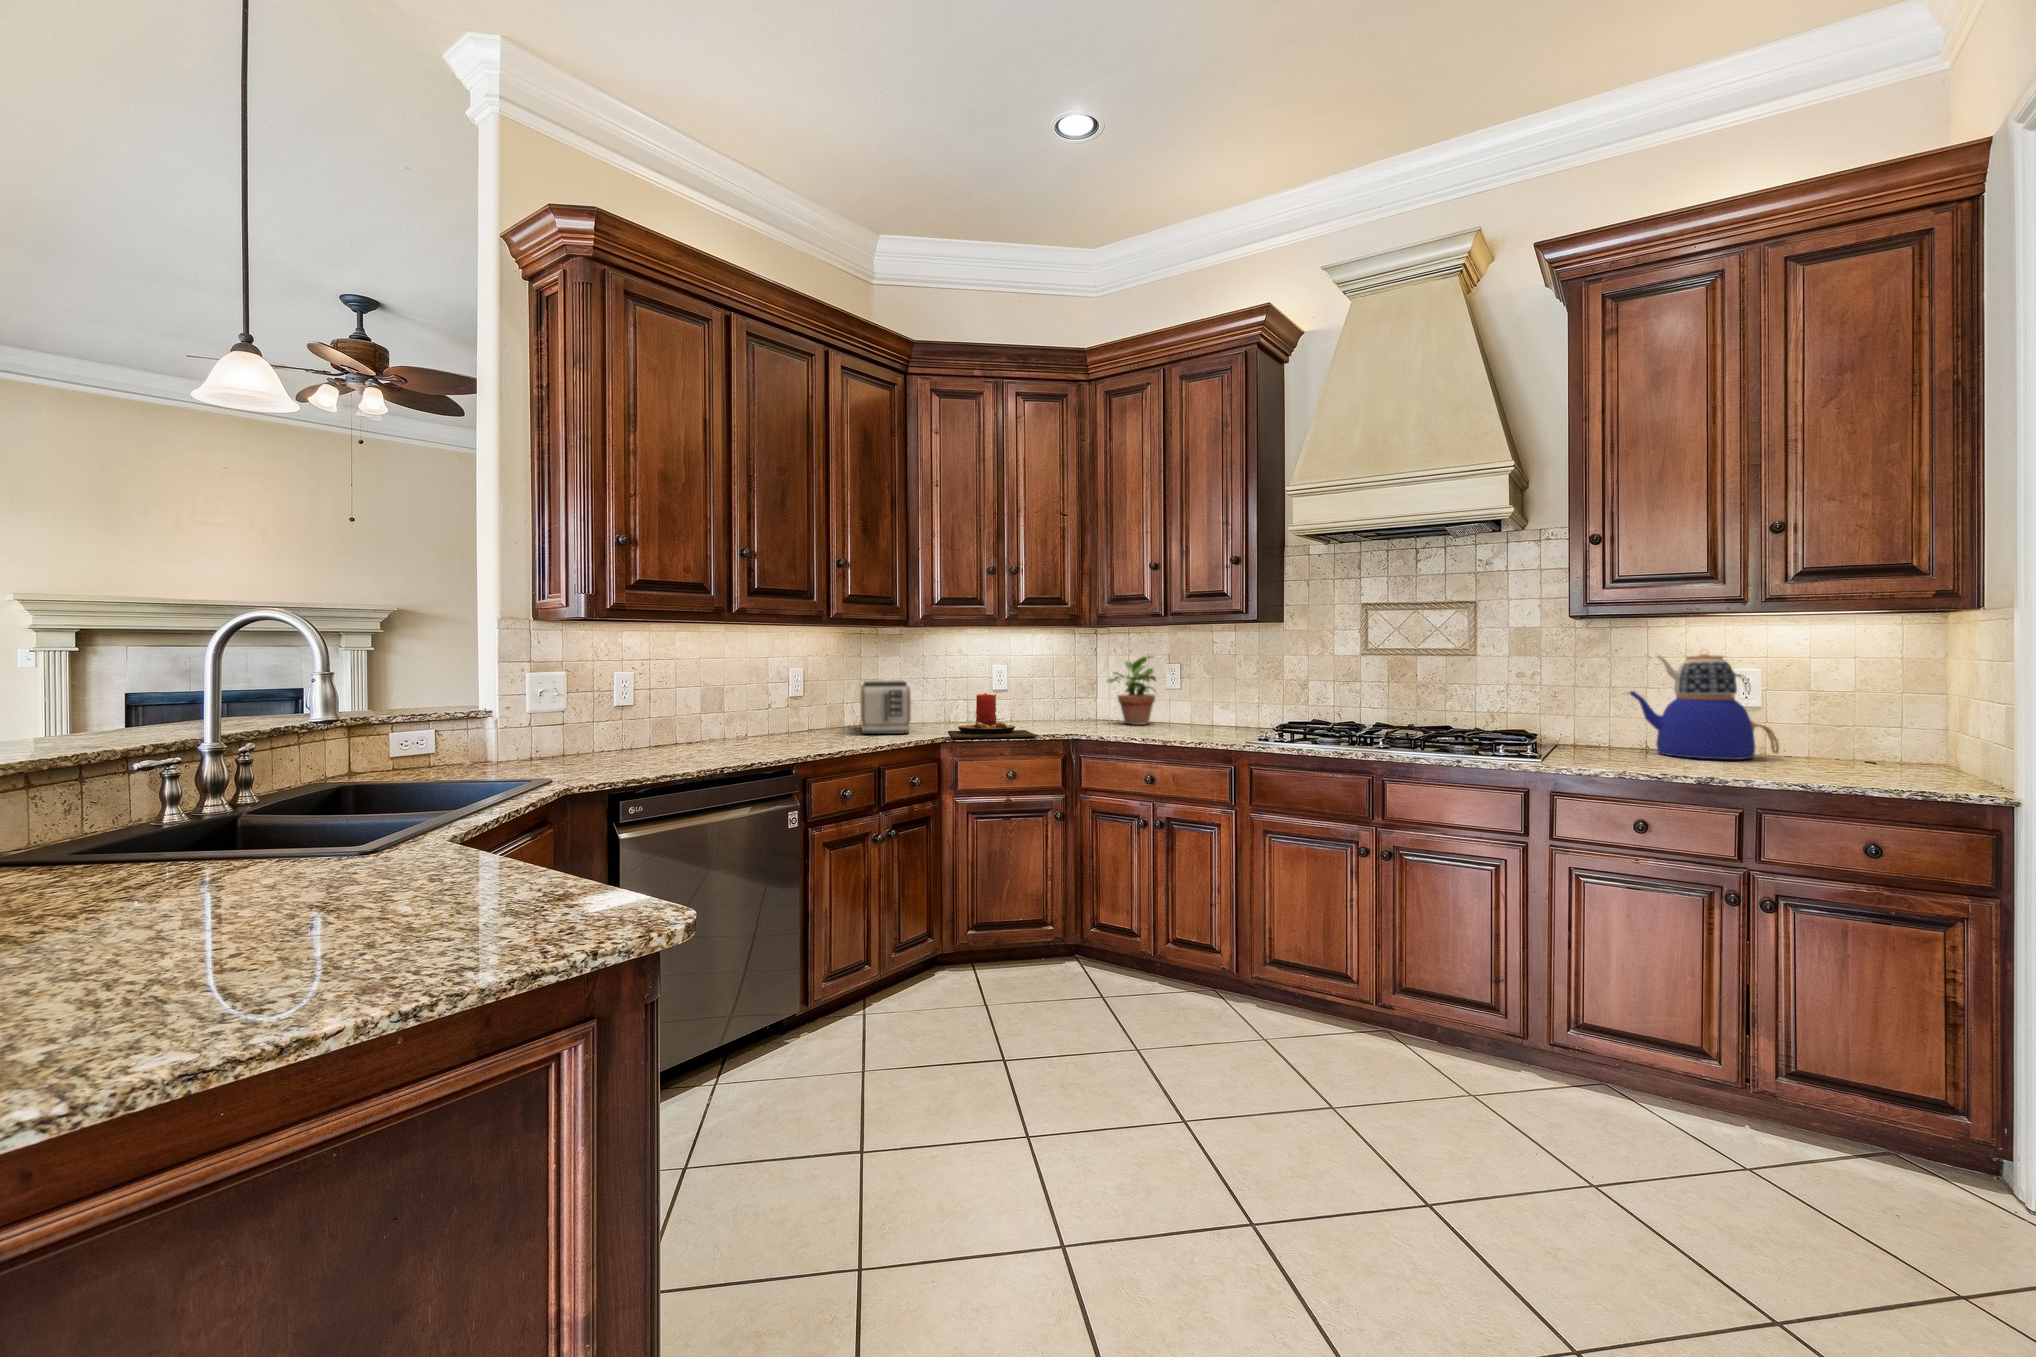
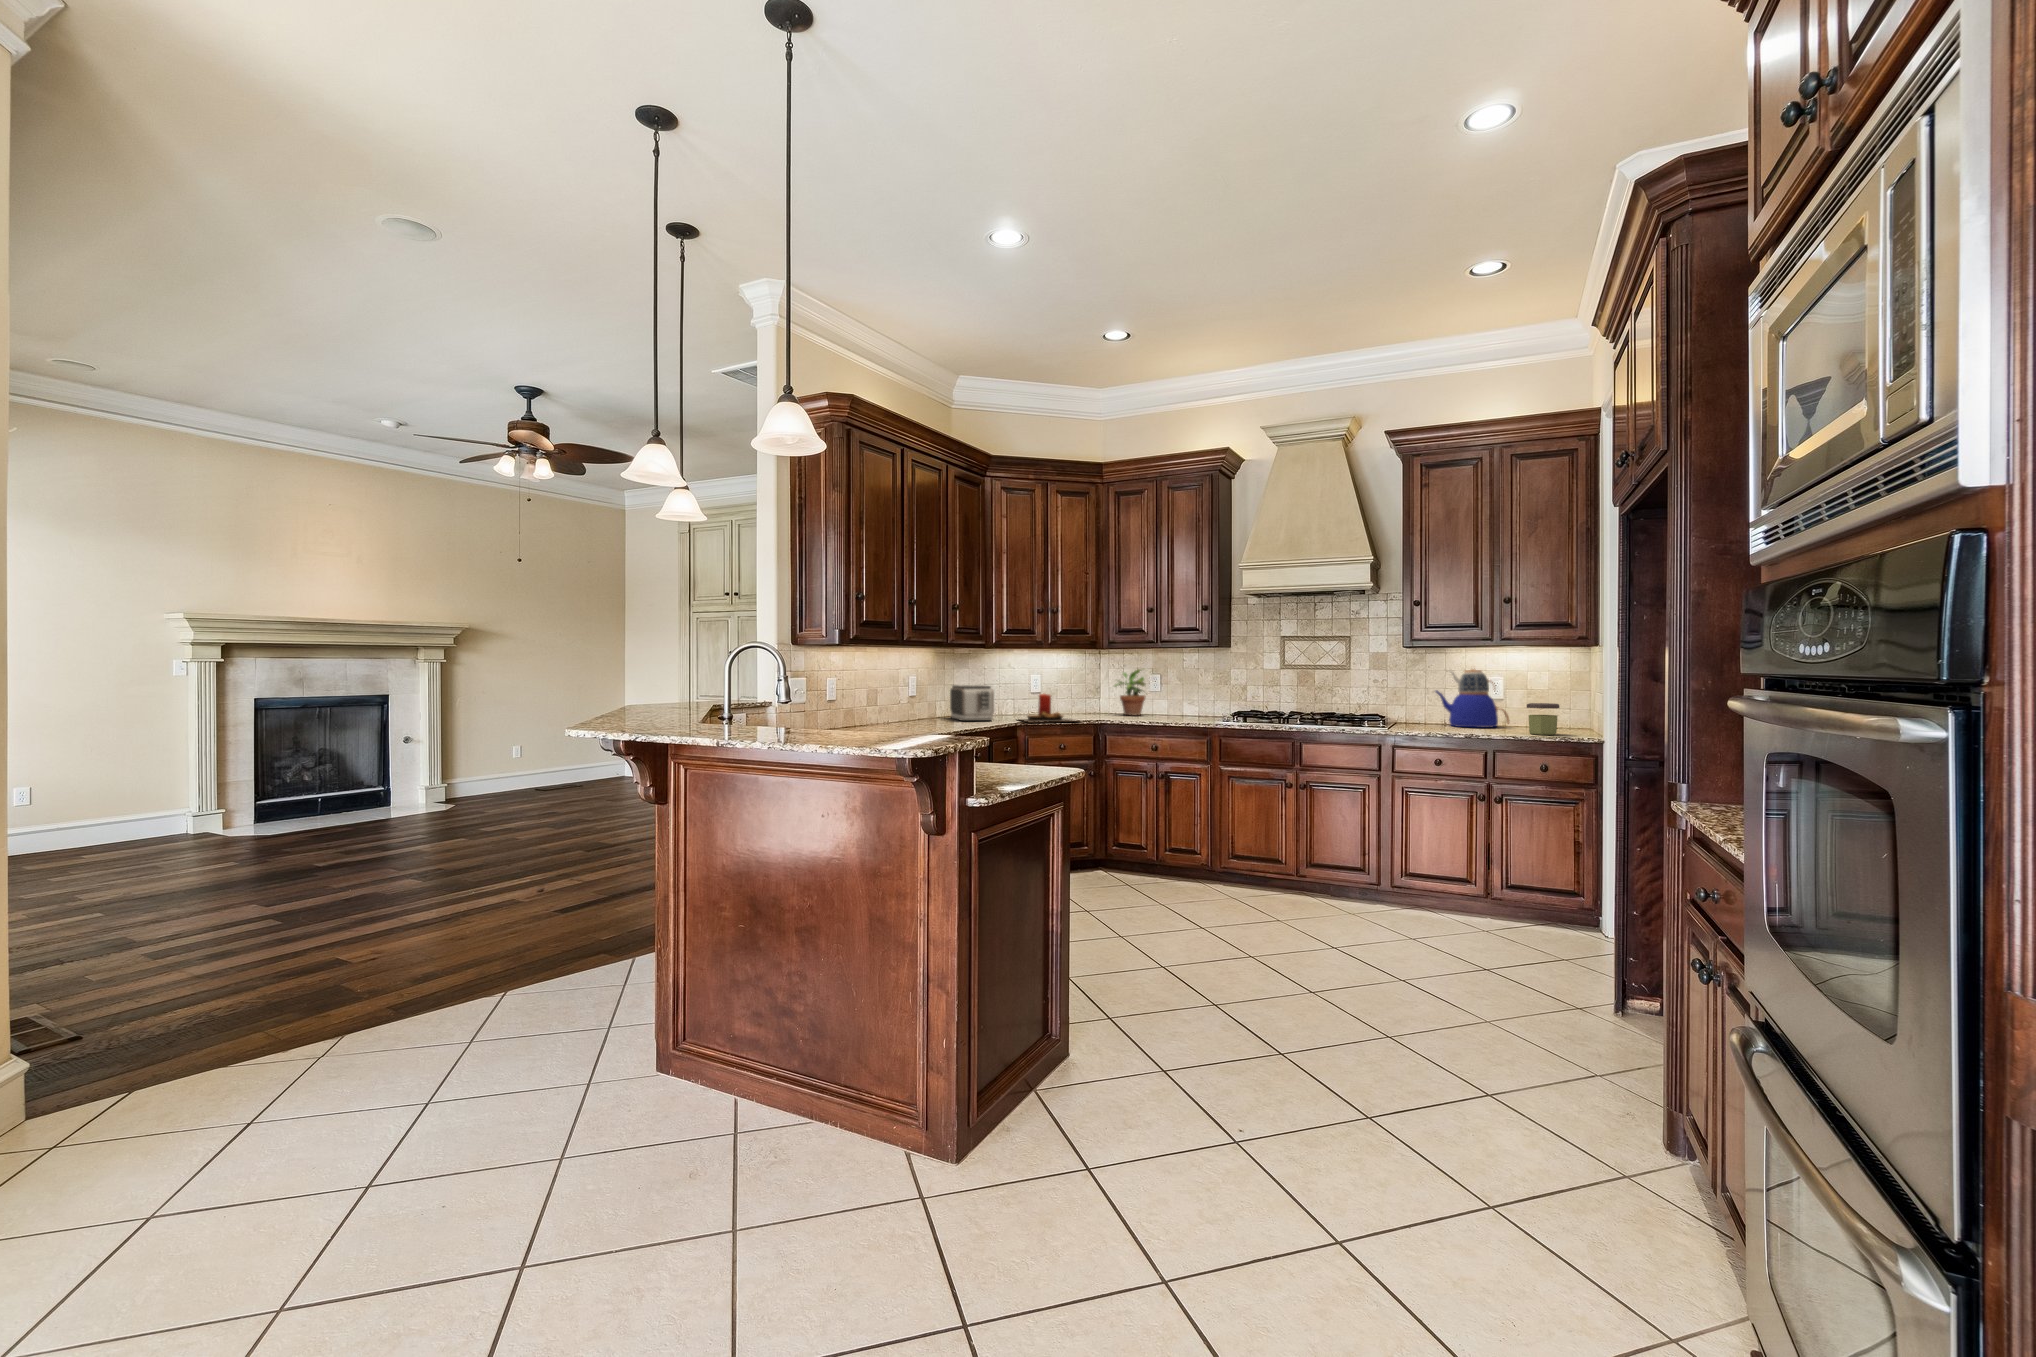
jar: none [1832,718,1905,782] -> present [1527,703,1559,735]

